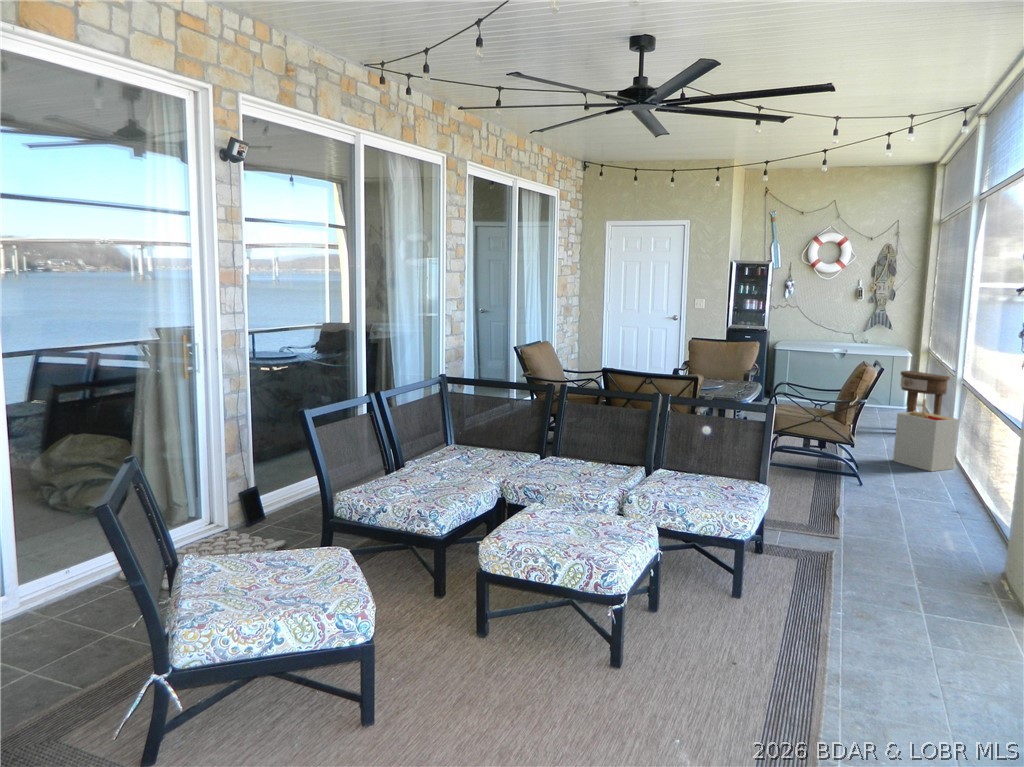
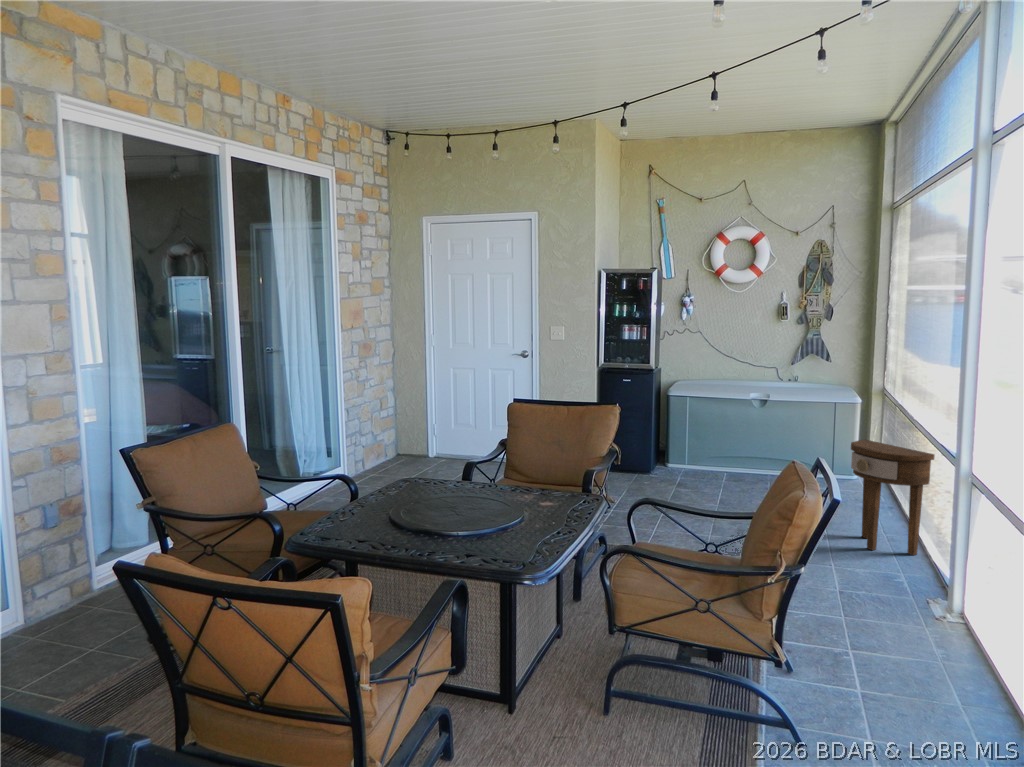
storage bin: present [893,399,959,471] -> none [850,528,980,689]

